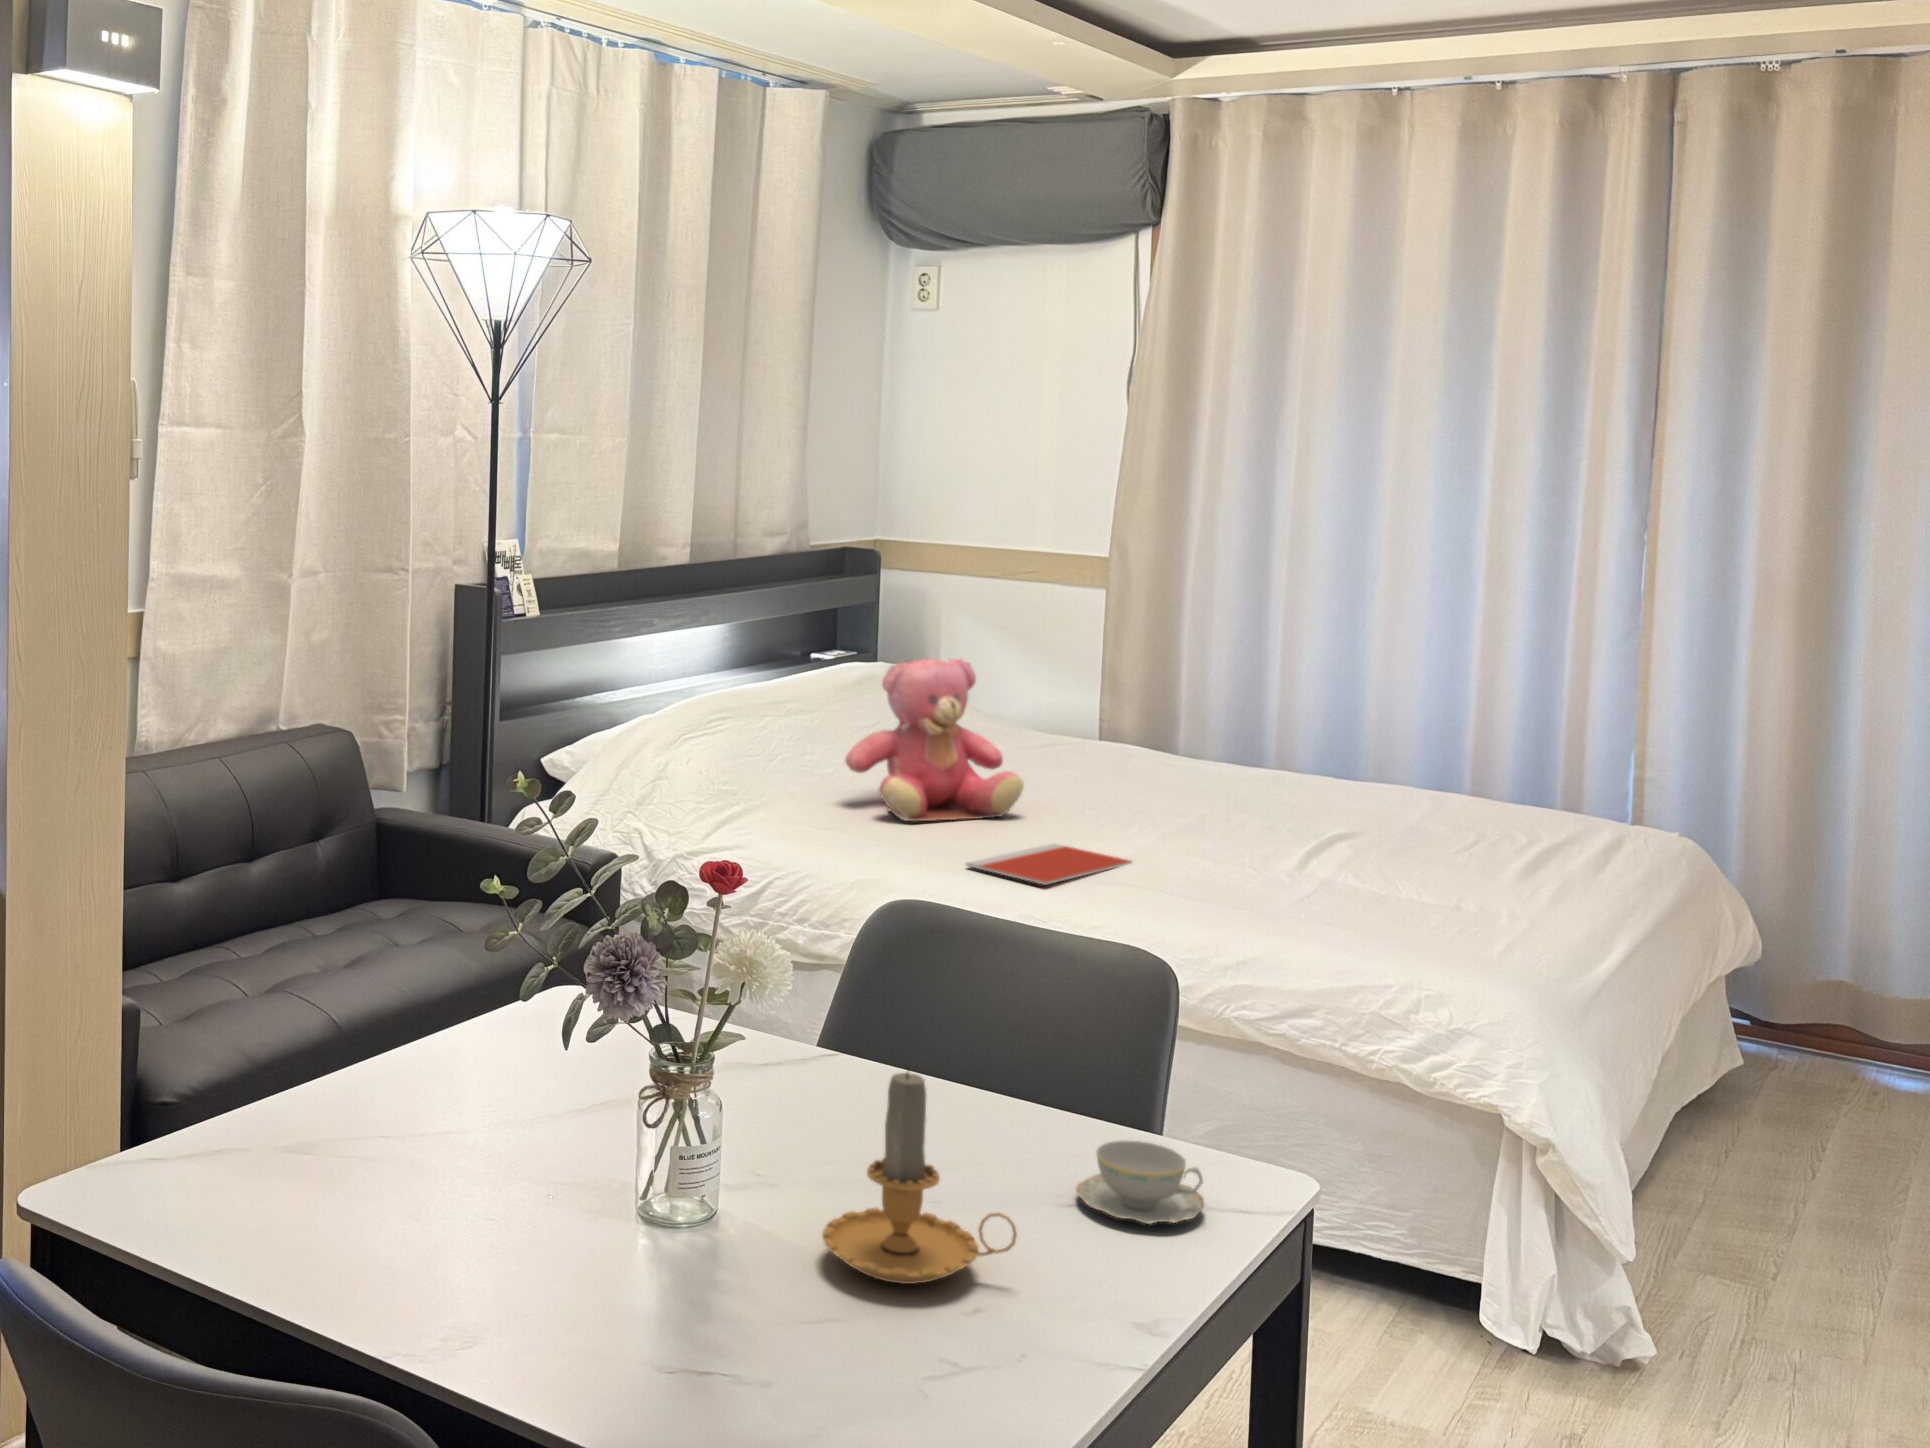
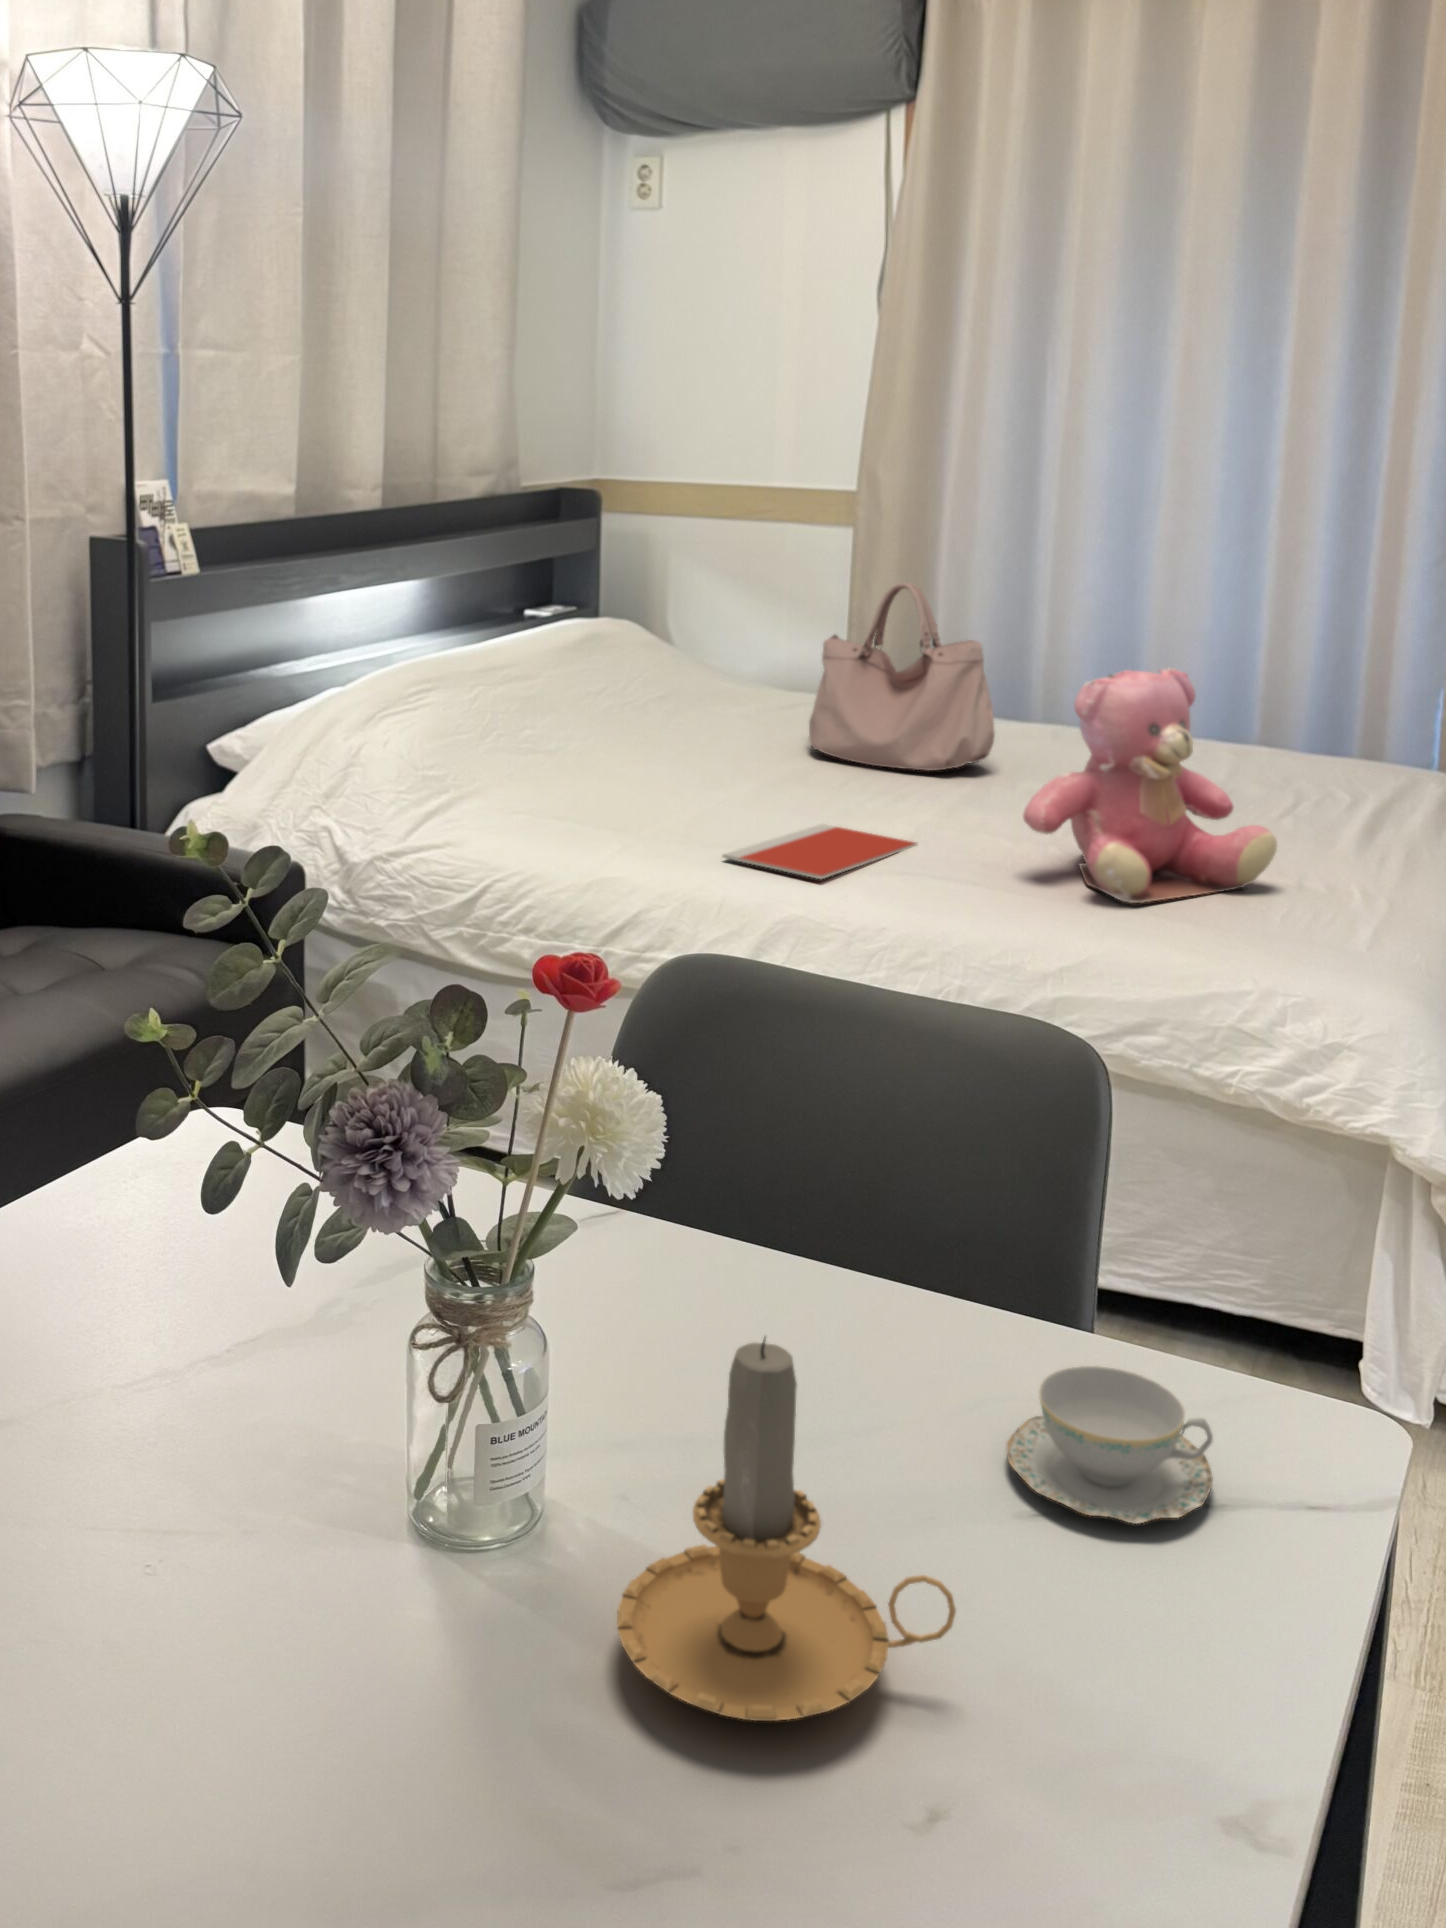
handbag: none [1053,643,1211,805] -> present [809,583,995,771]
teddy bear: present [845,658,1024,821] -> present [1023,668,1277,903]

